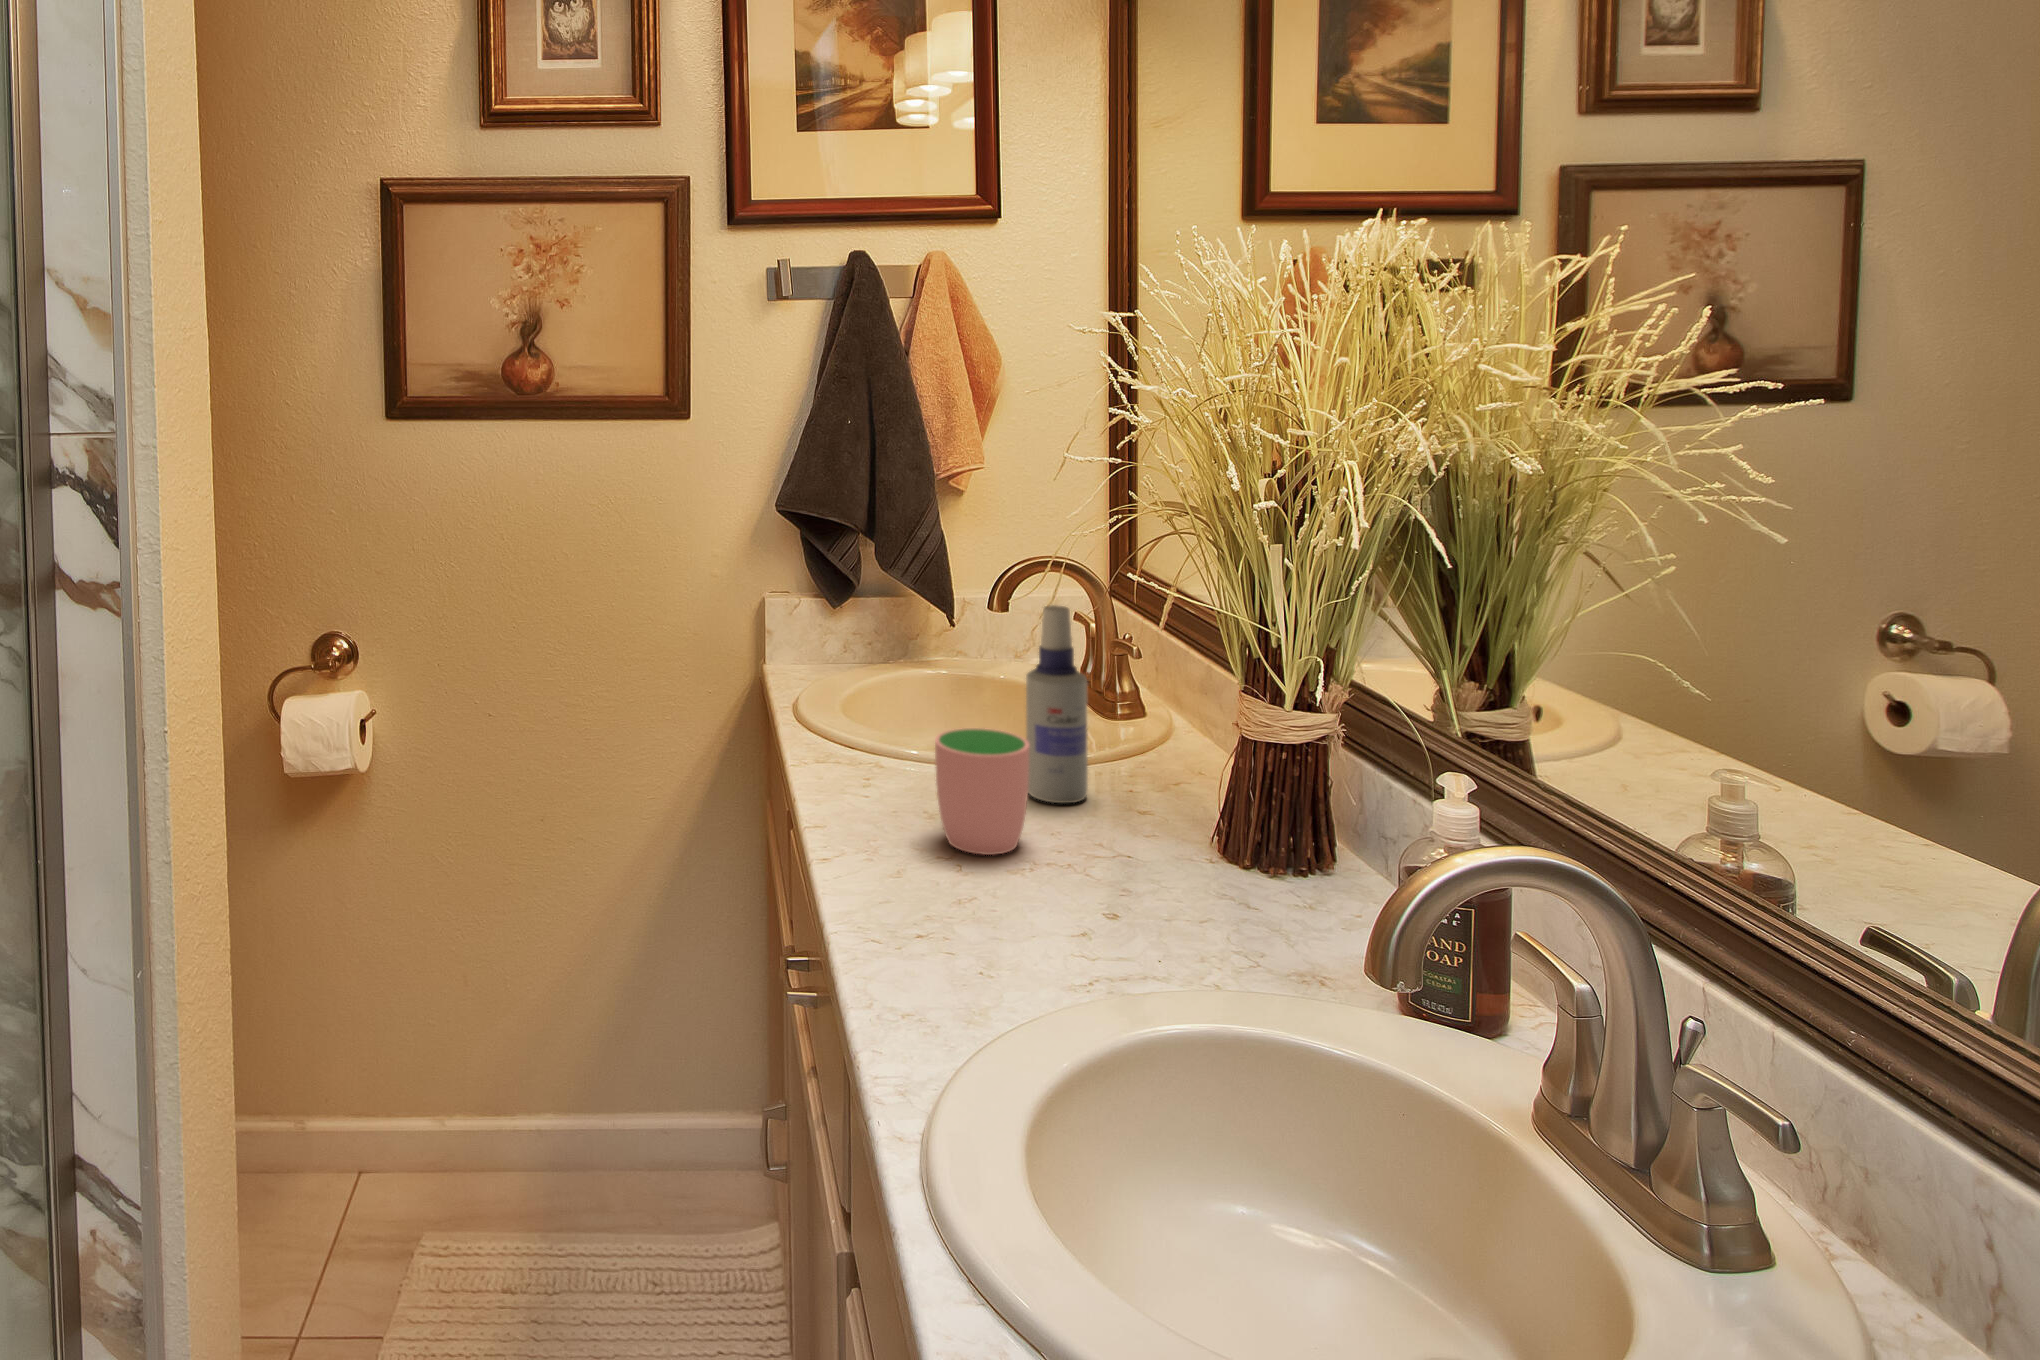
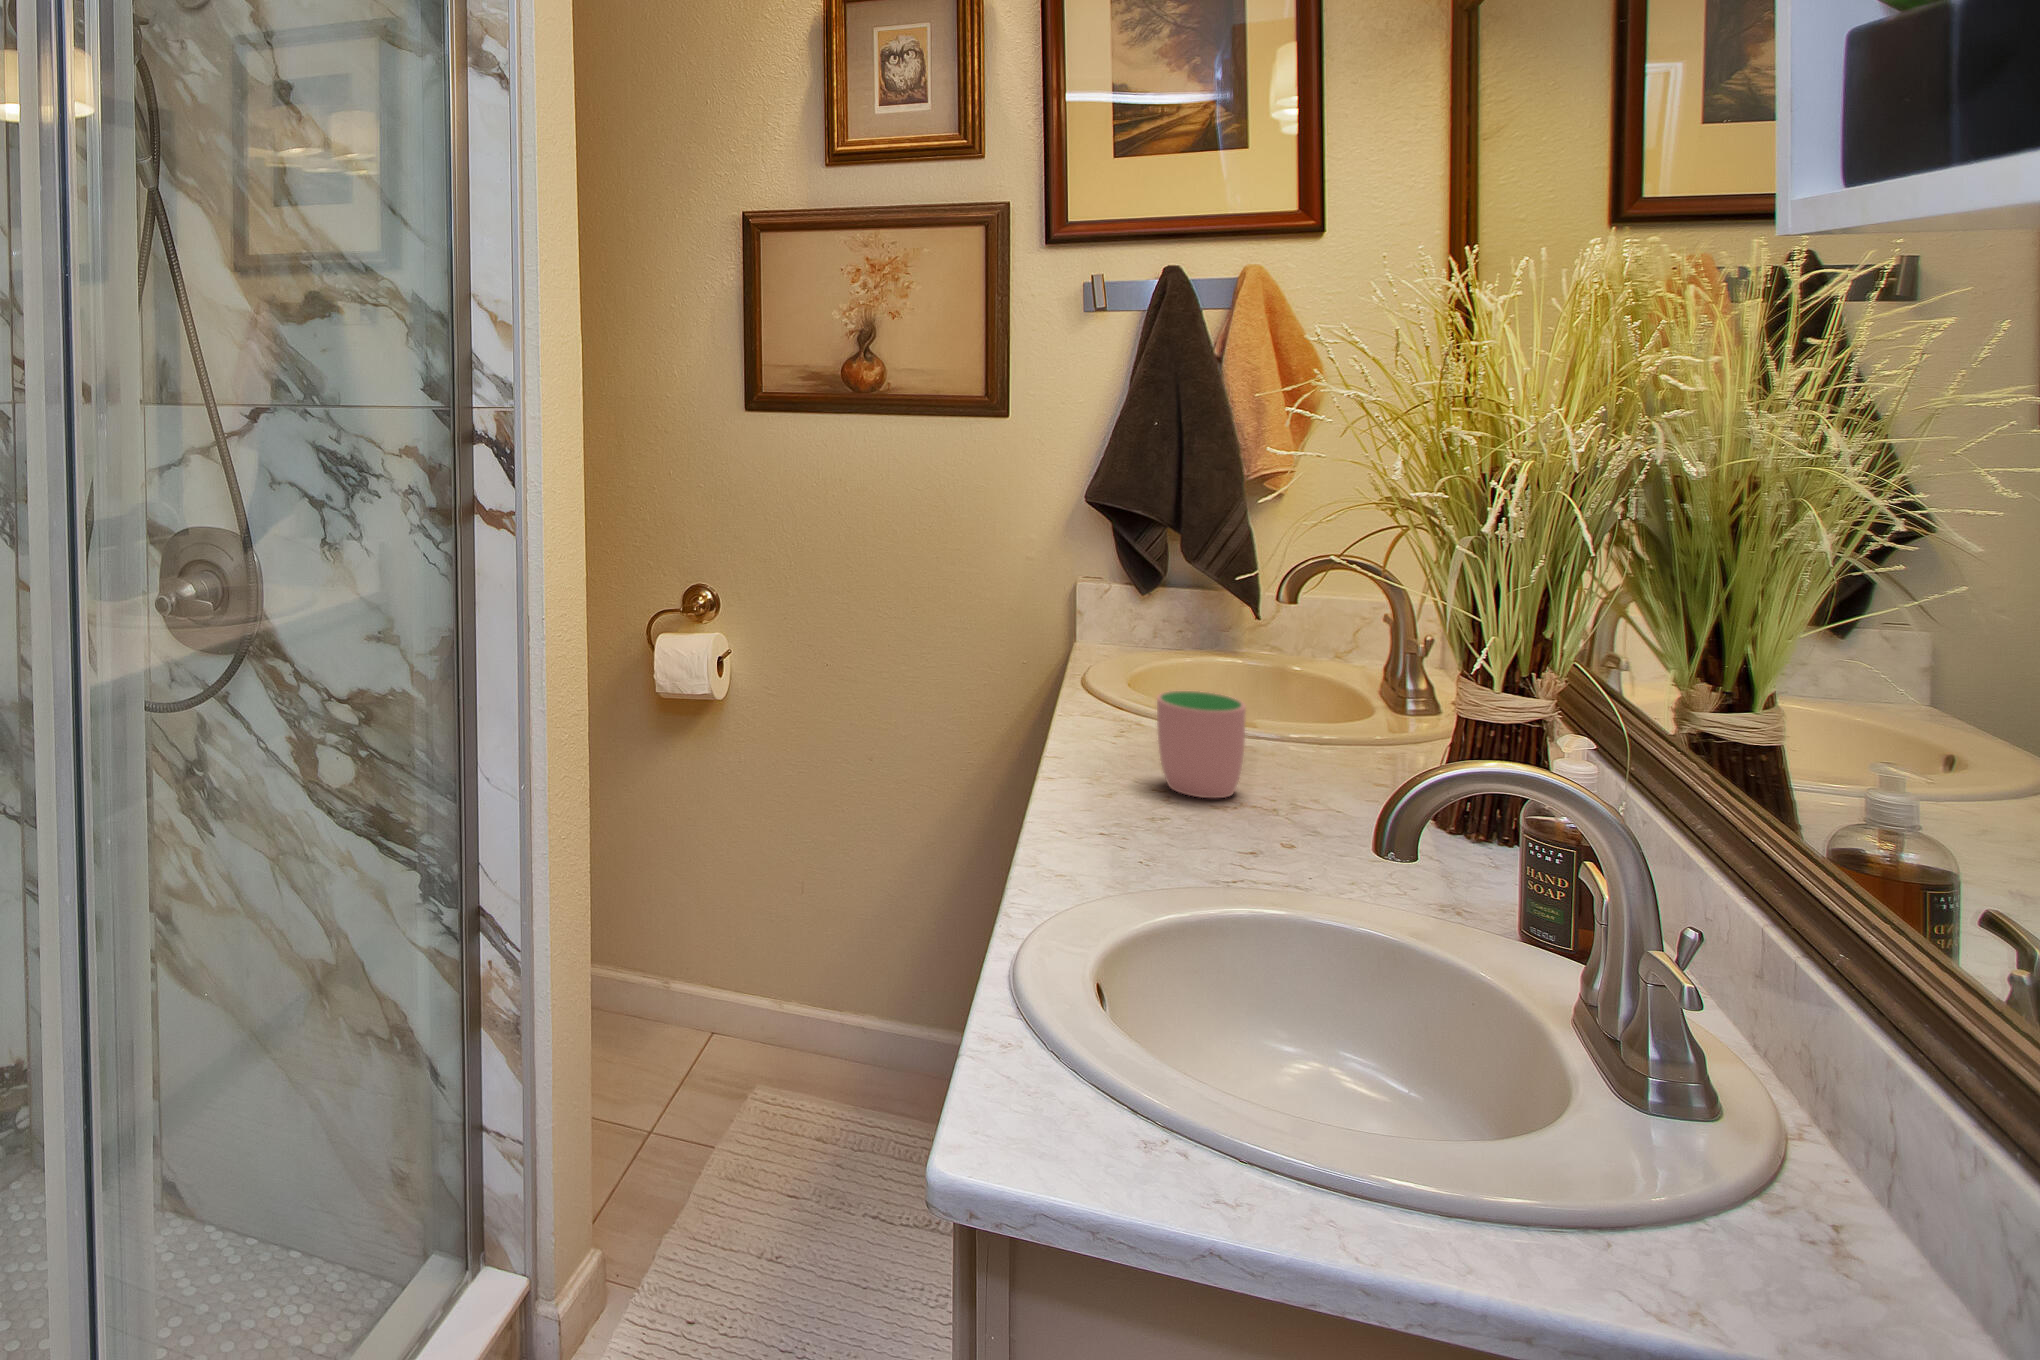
spray bottle: present [1026,605,1088,803] -> none [1270,594,1331,774]

